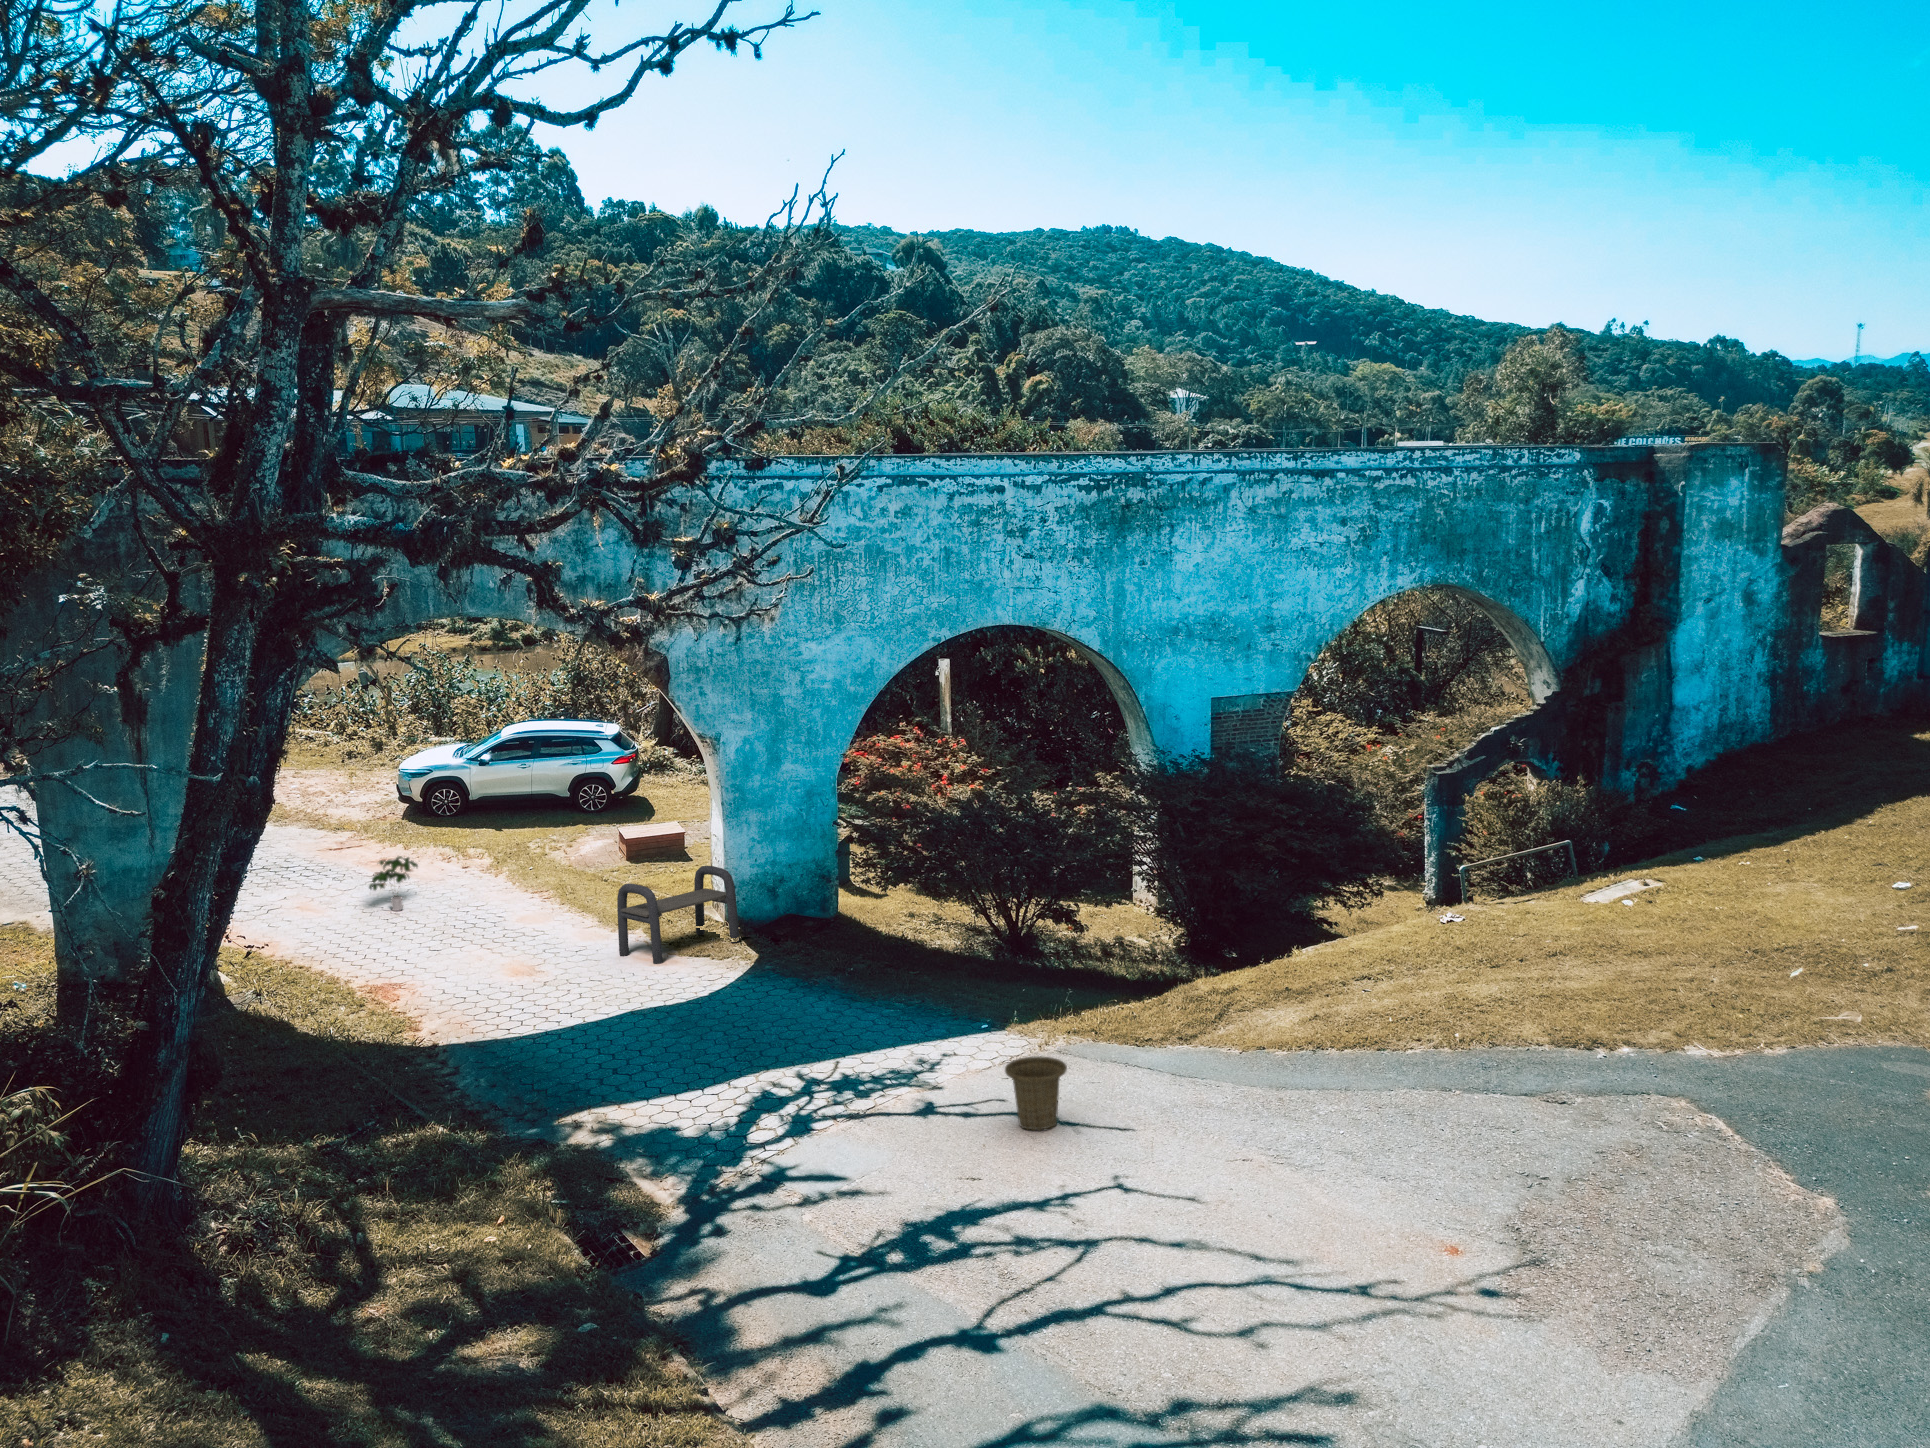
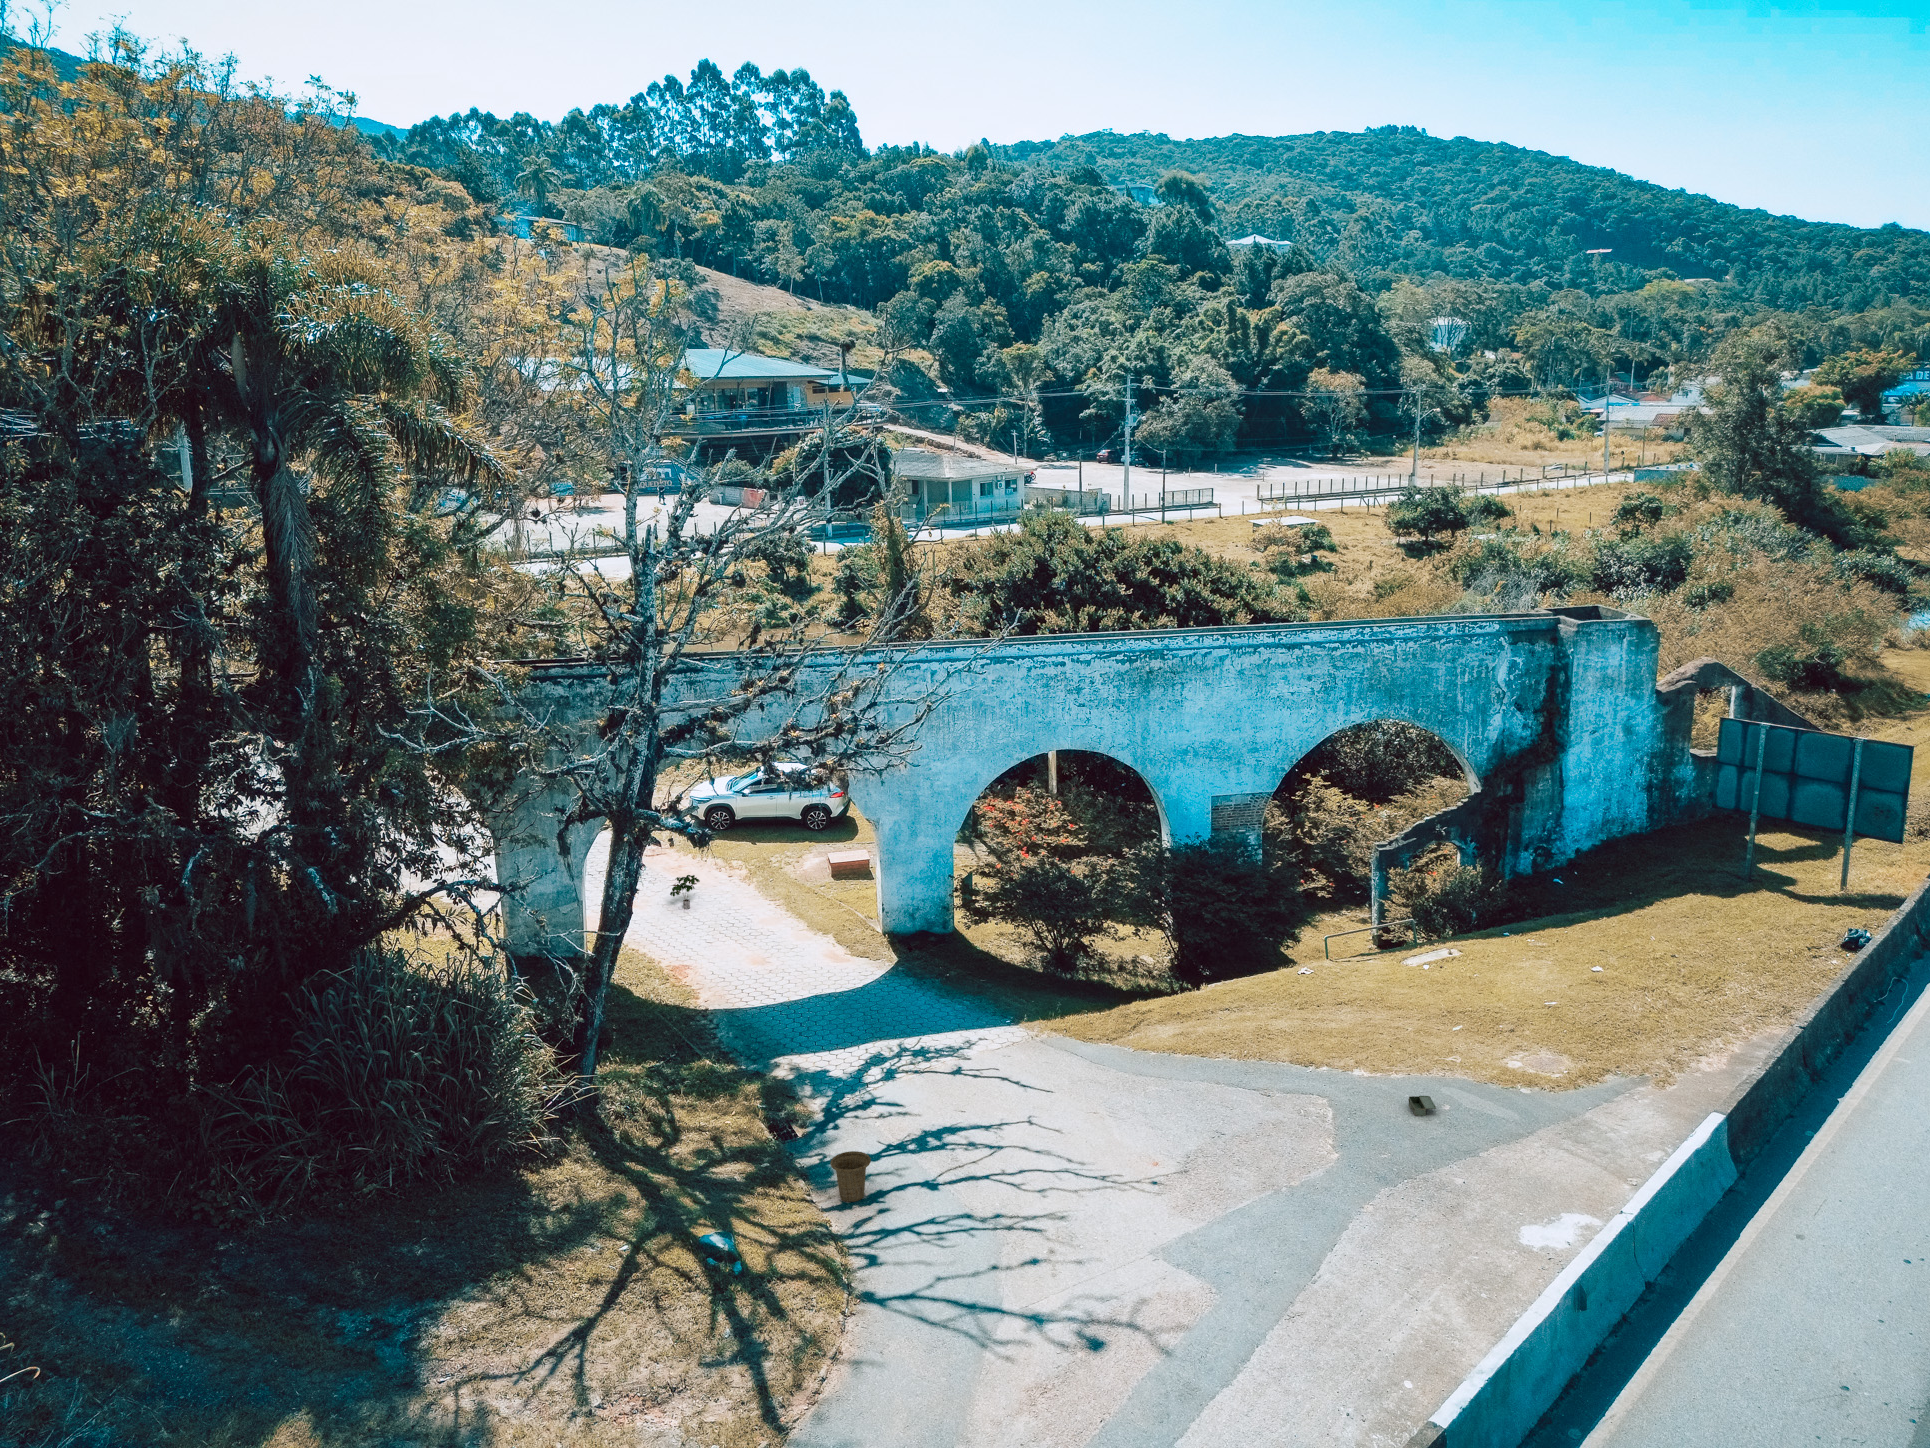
bench: present [617,866,739,964] -> none [816,896,890,959]
basket: present [1005,1056,1067,1131] -> present [830,1151,871,1202]
toolbox: none [1839,1077,1913,1114] -> present [1408,1096,1436,1116]

